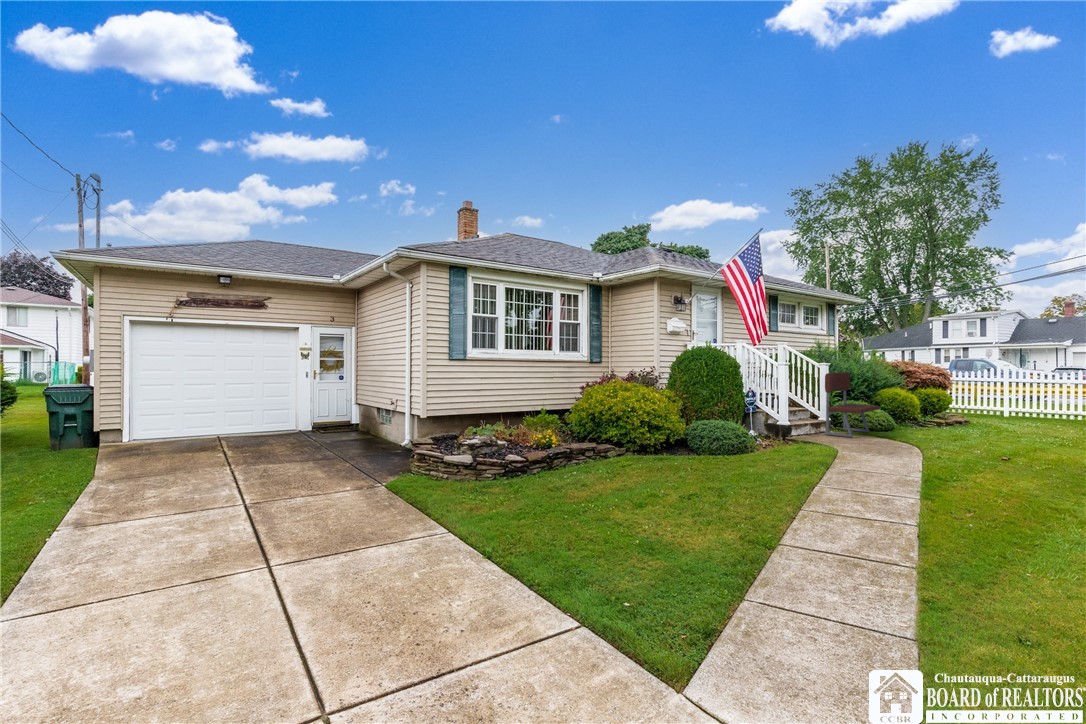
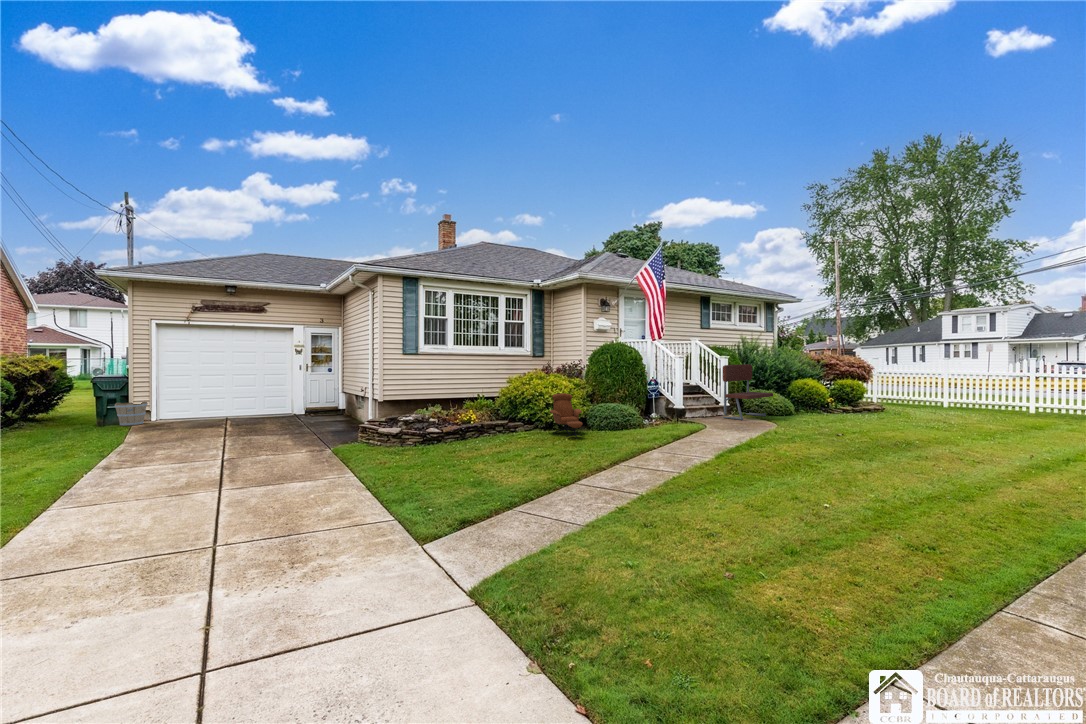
lounge chair: none [649,409,701,467] -> present [550,393,583,438]
wooden bucket: none [73,419,117,451] -> present [115,401,148,426]

